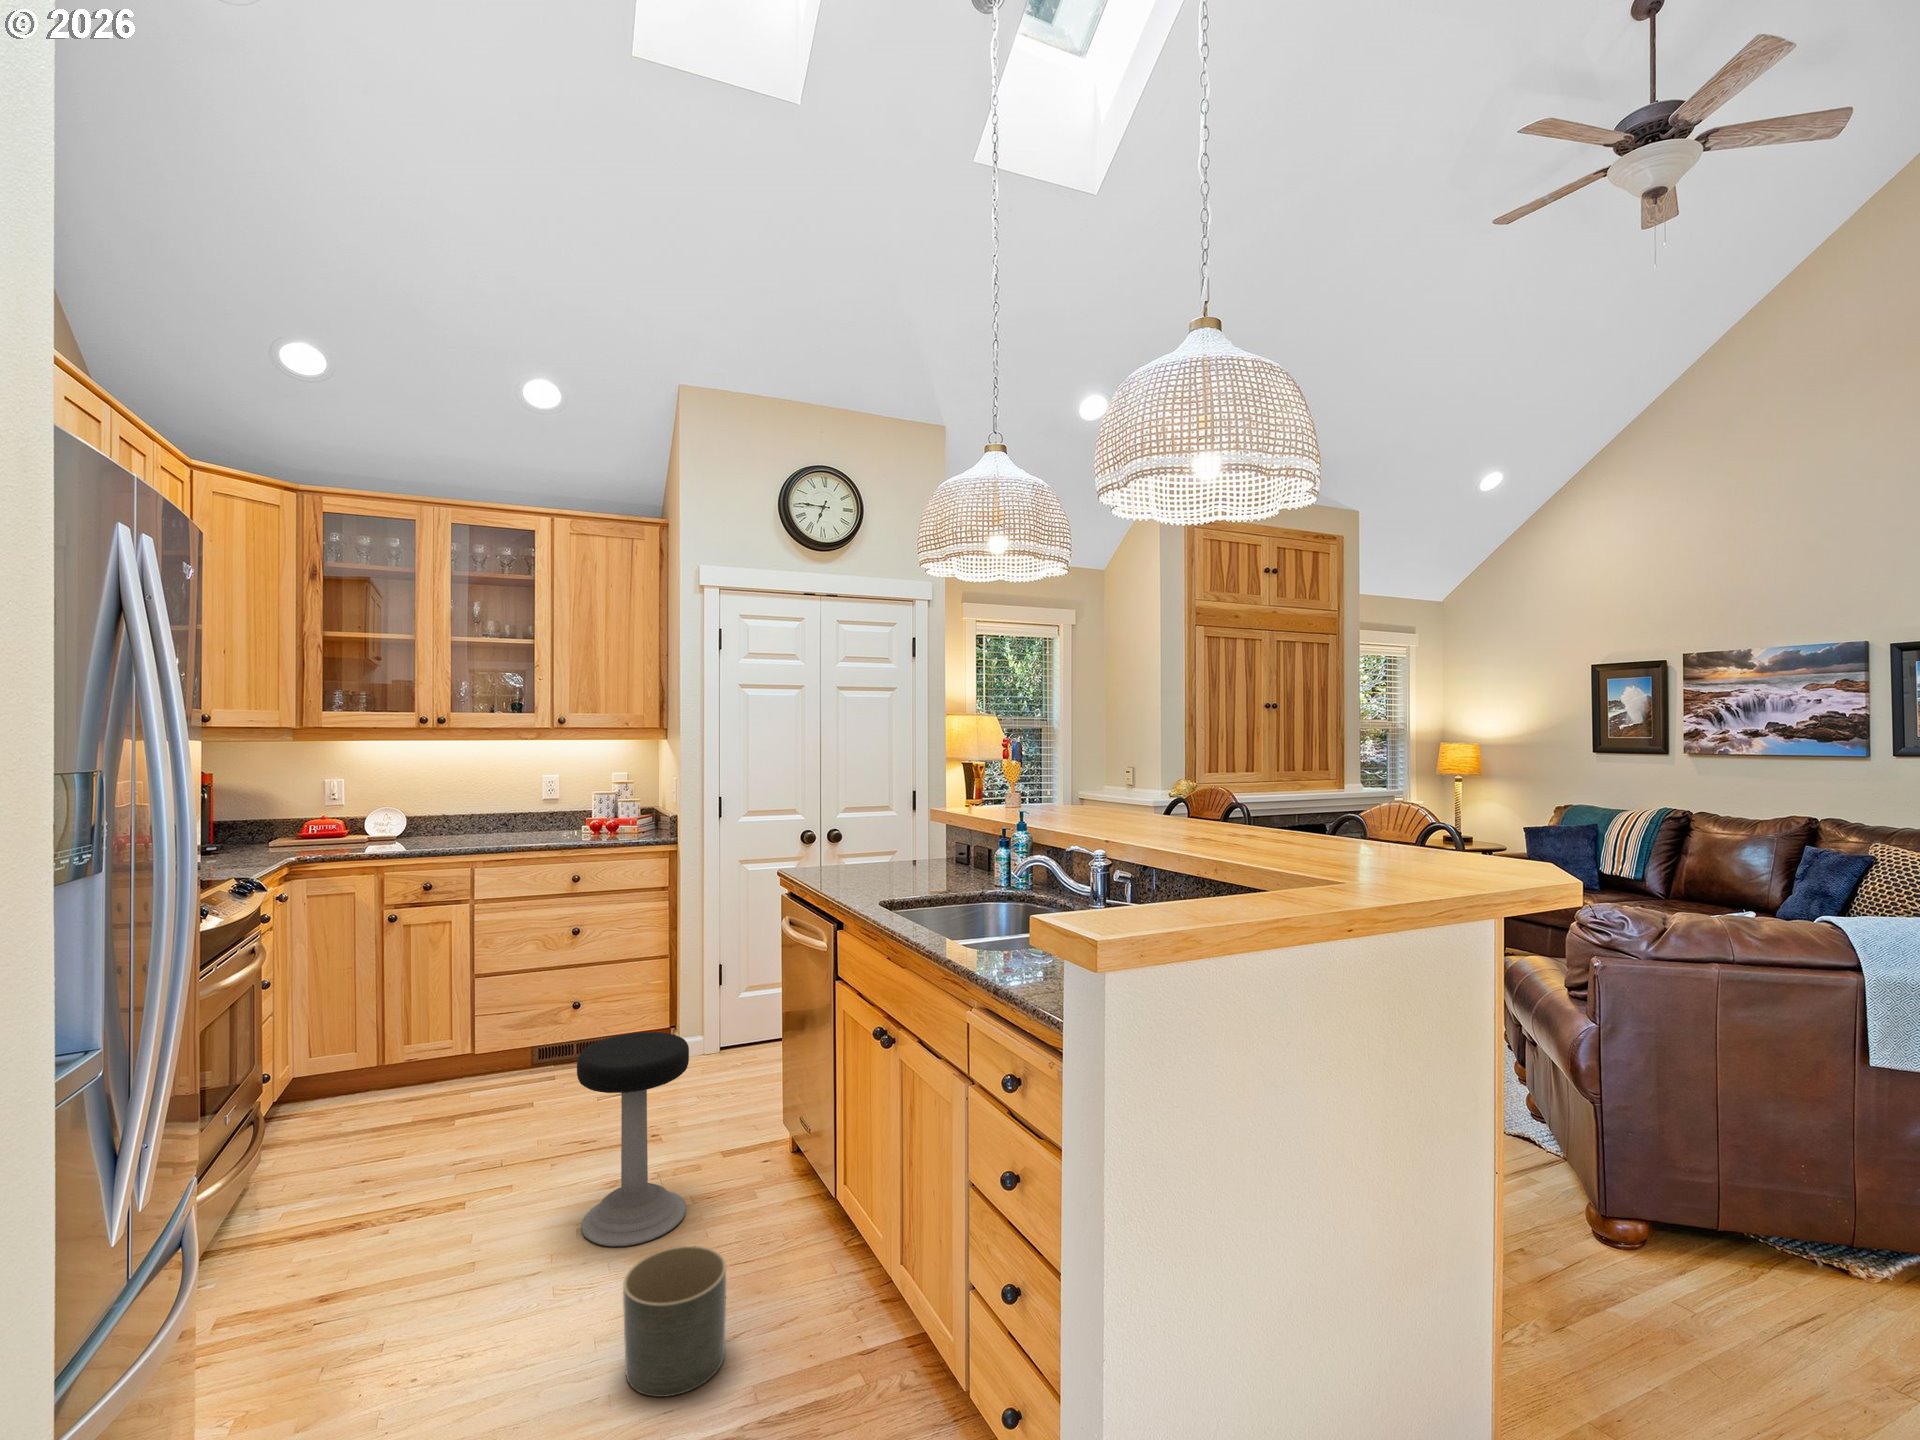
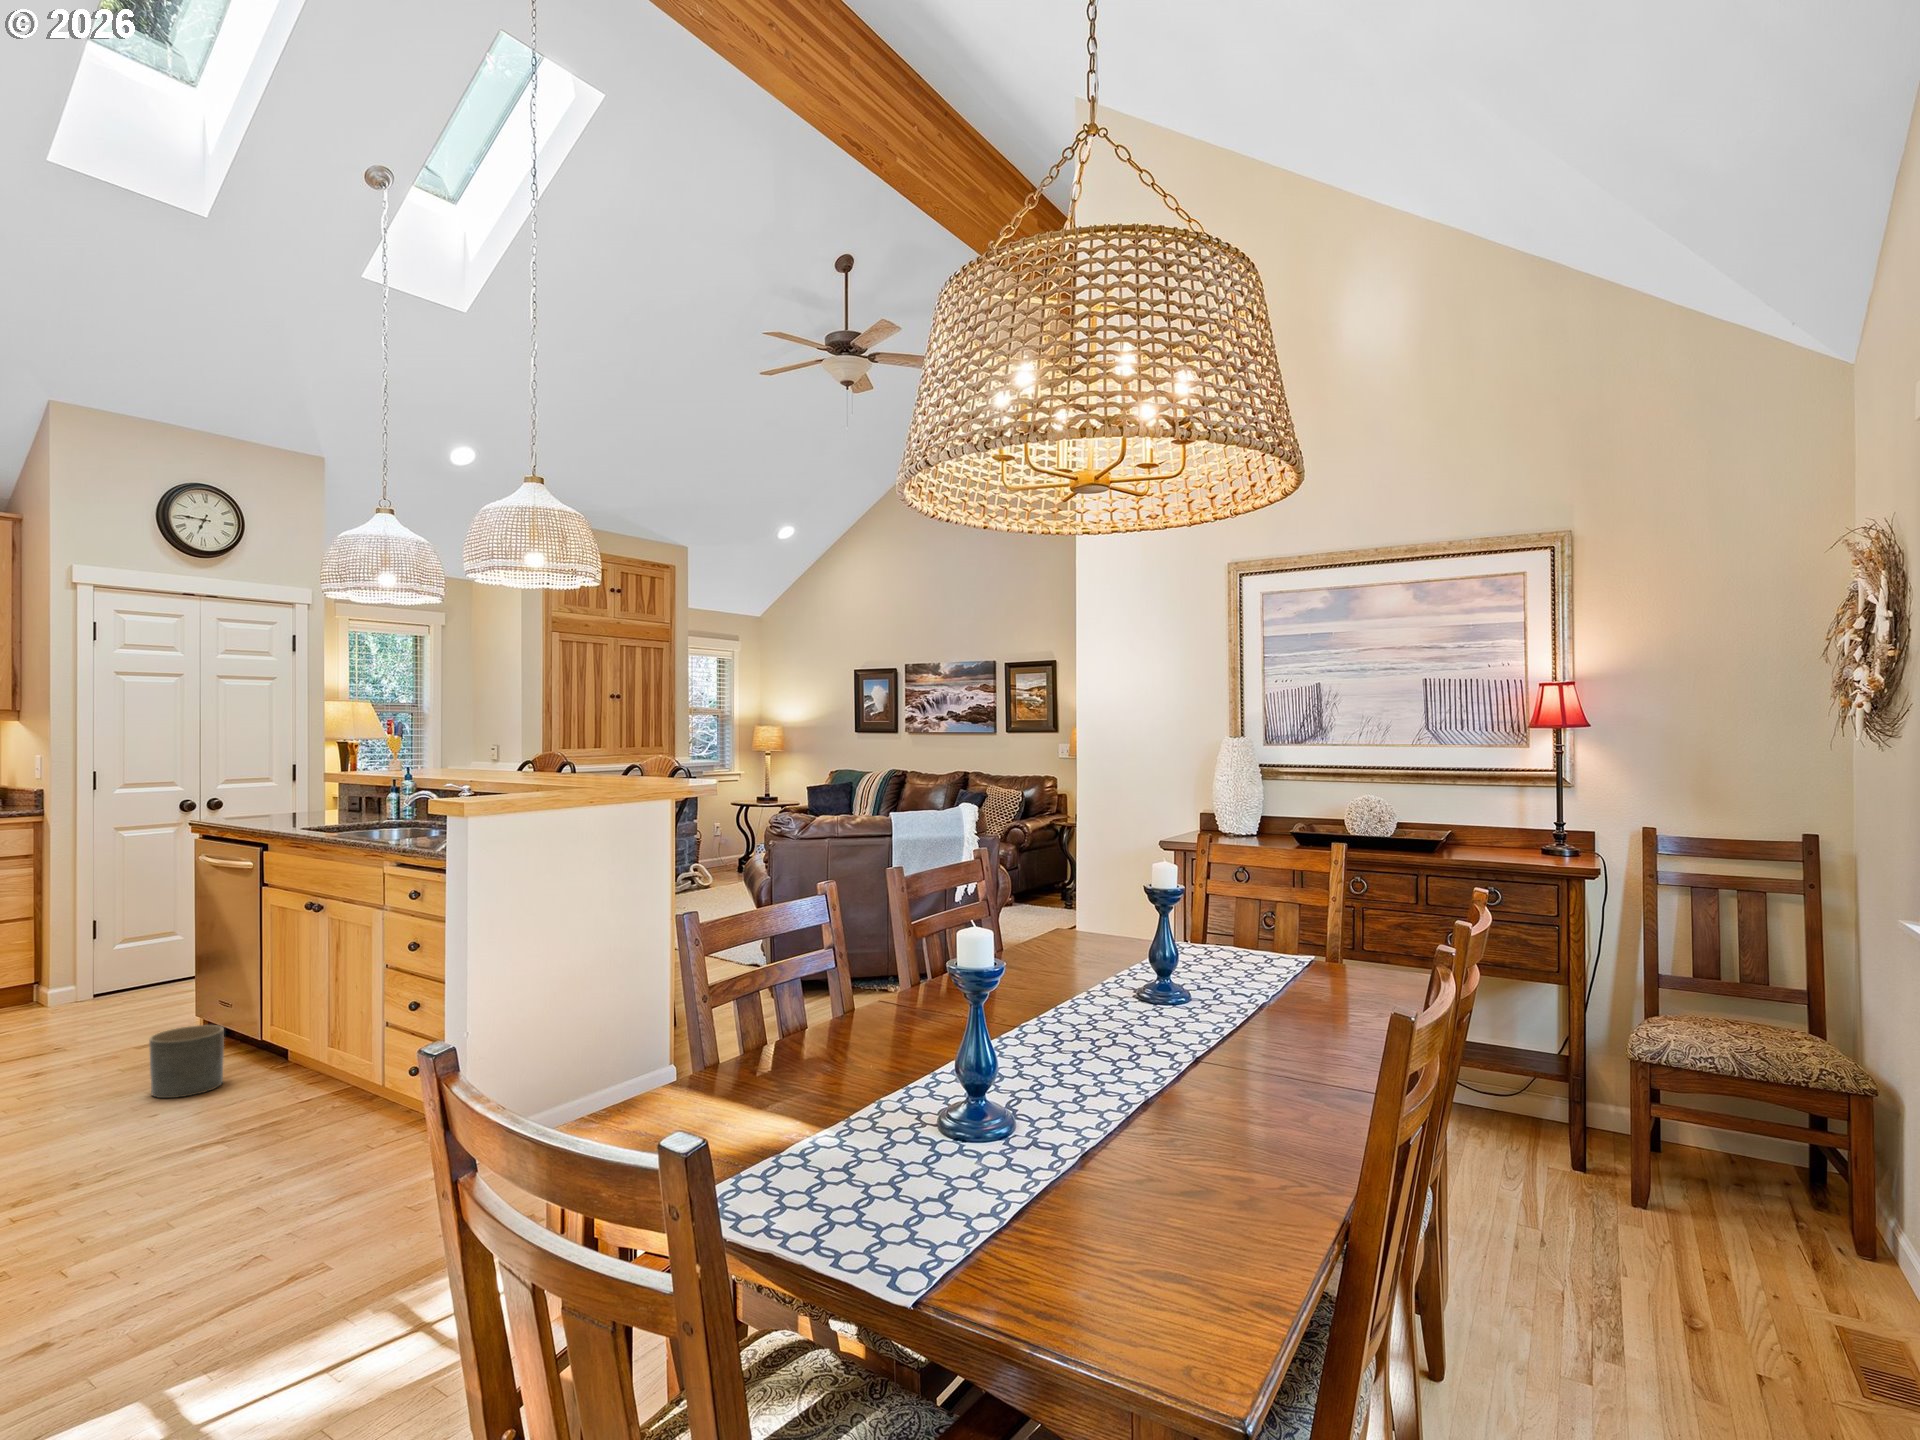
stool: present [577,1032,689,1247] -> none [45,931,145,1075]

